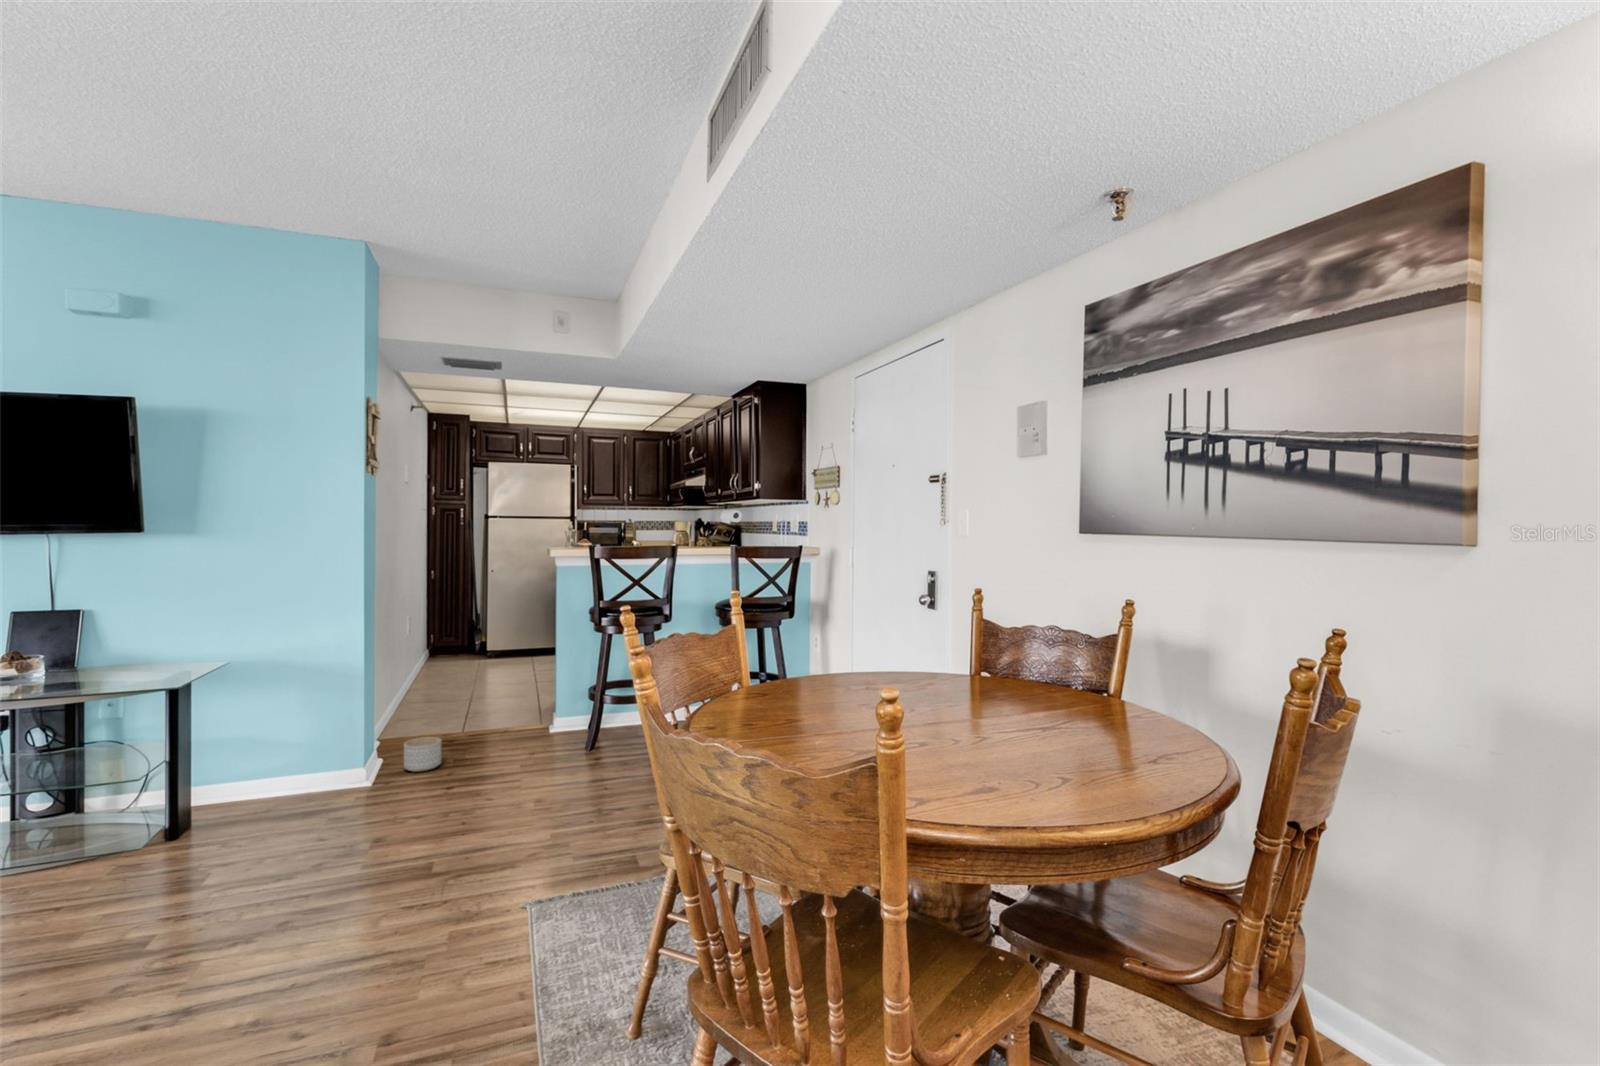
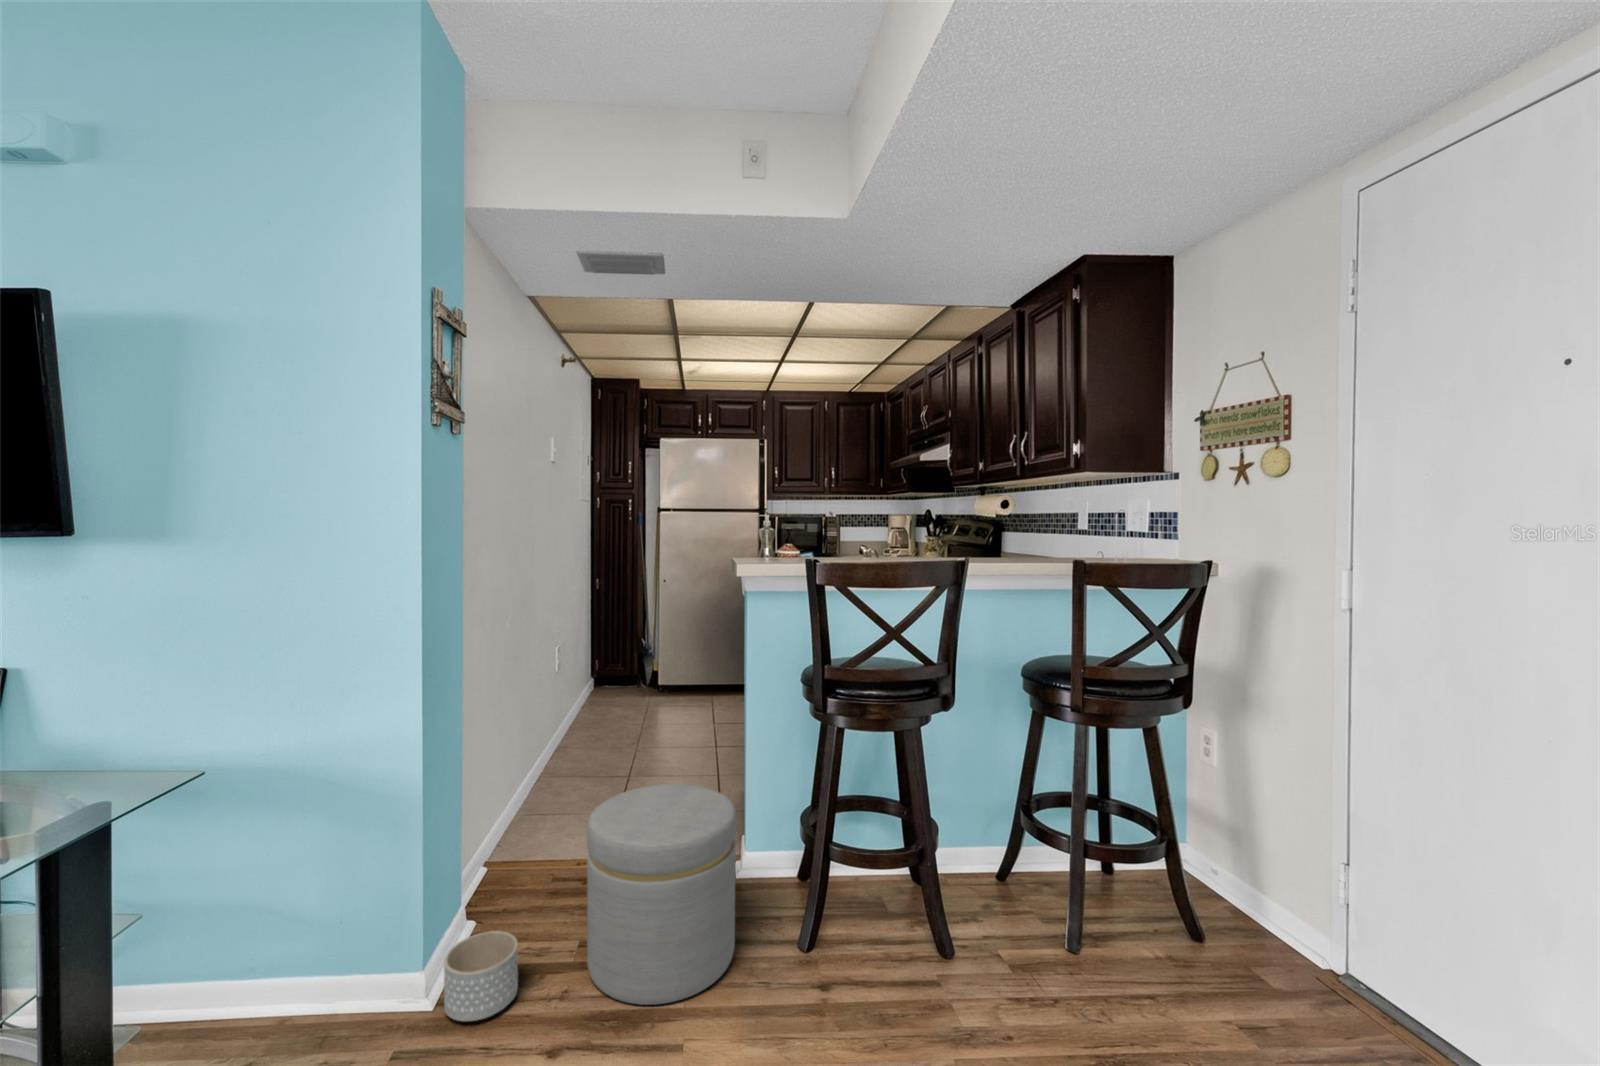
ottoman: none [476,669,557,762] -> present [587,784,736,1005]

